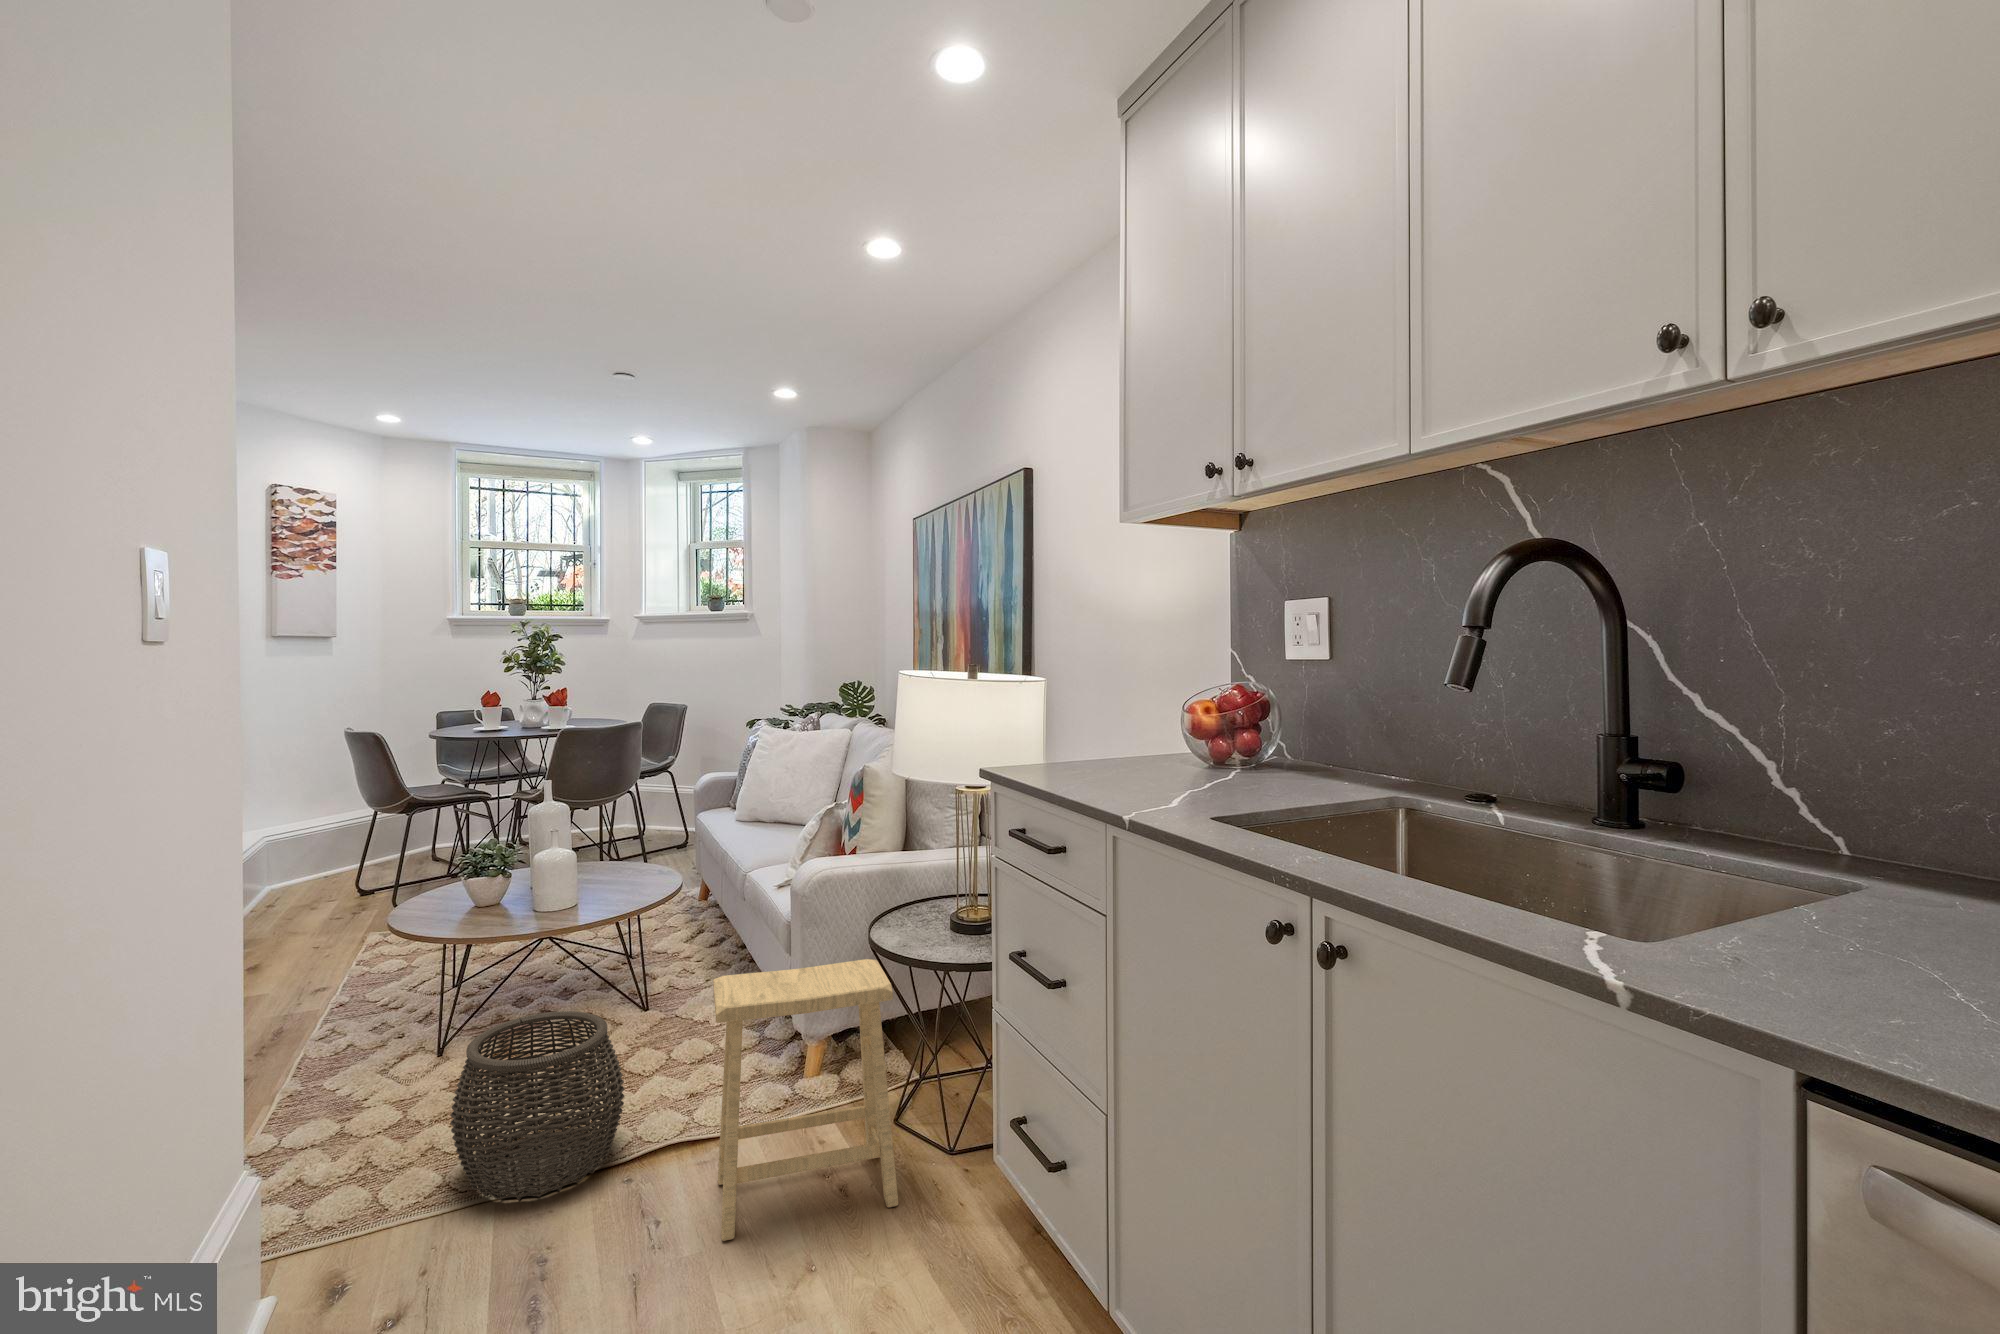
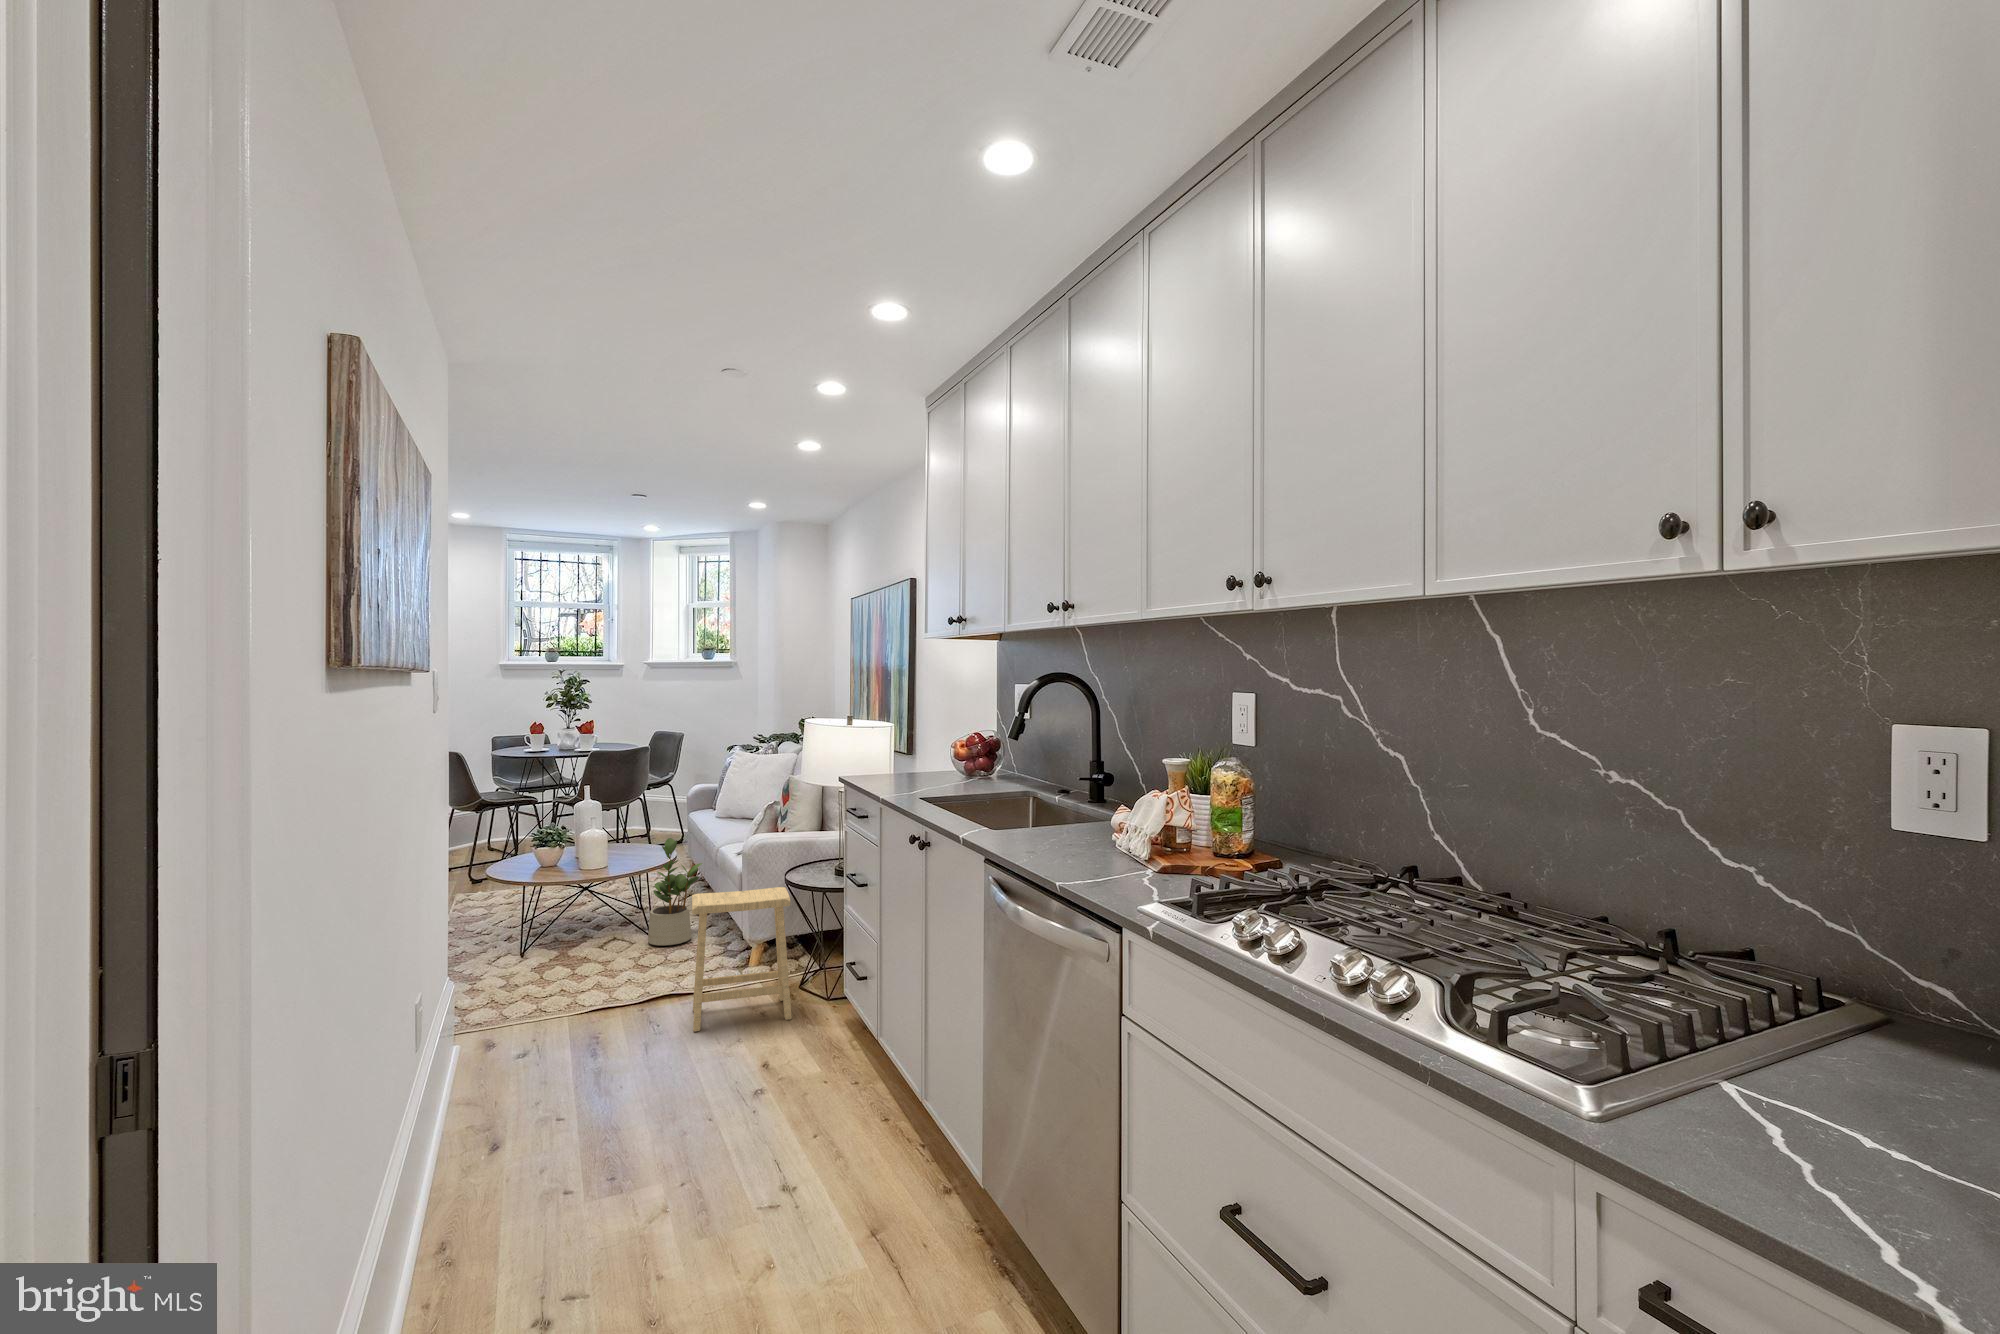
potted plant: none [640,861,722,1031] -> present [648,838,702,946]
woven basket: present [450,1011,624,1200] -> none [543,919,640,1017]

